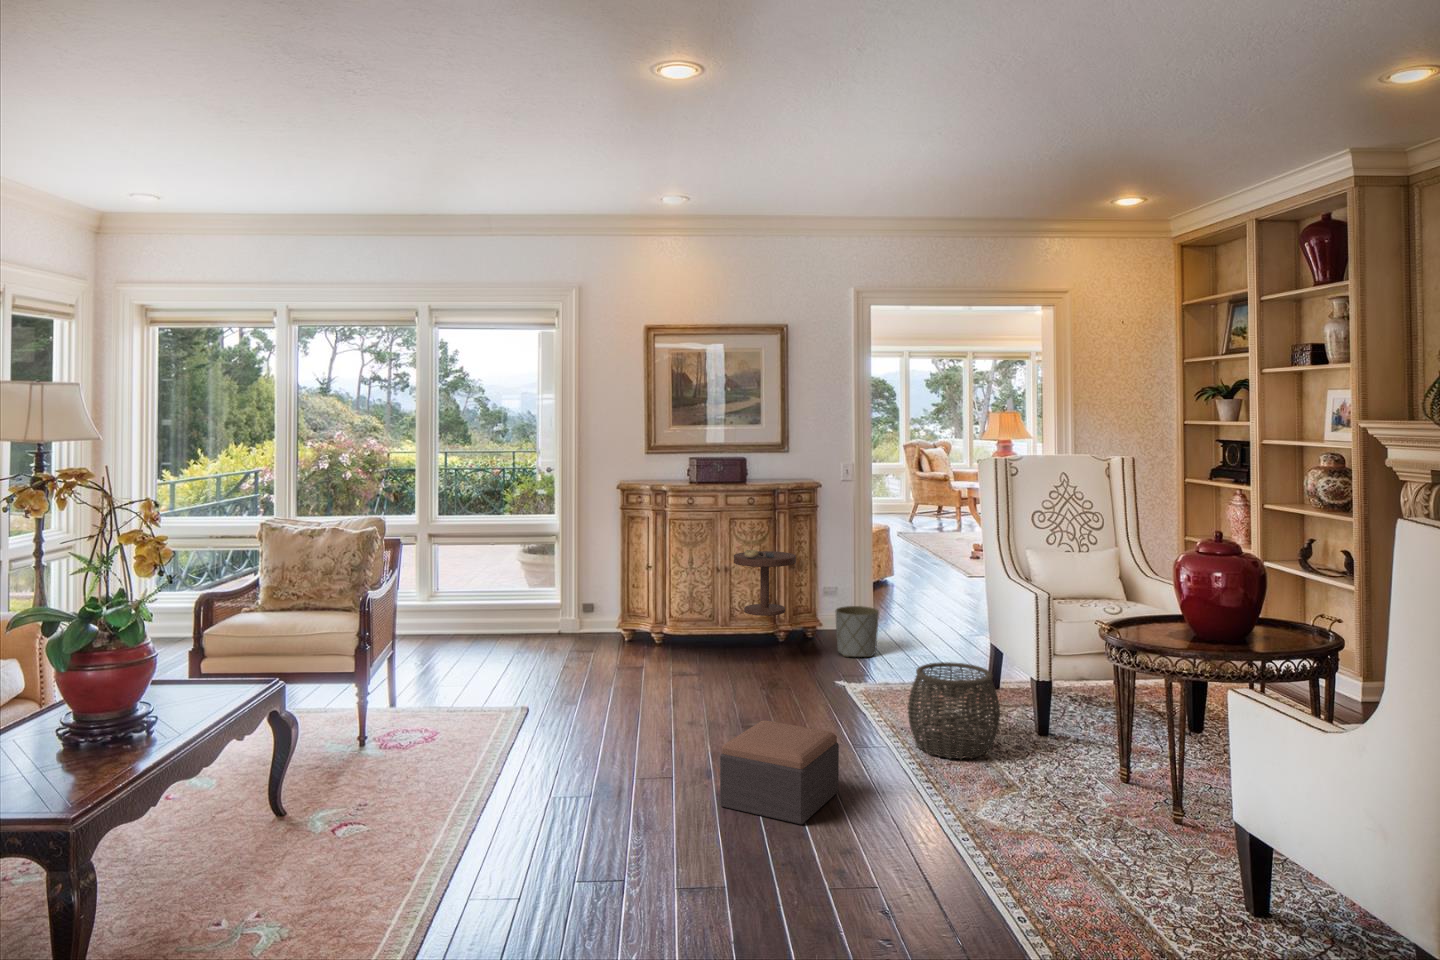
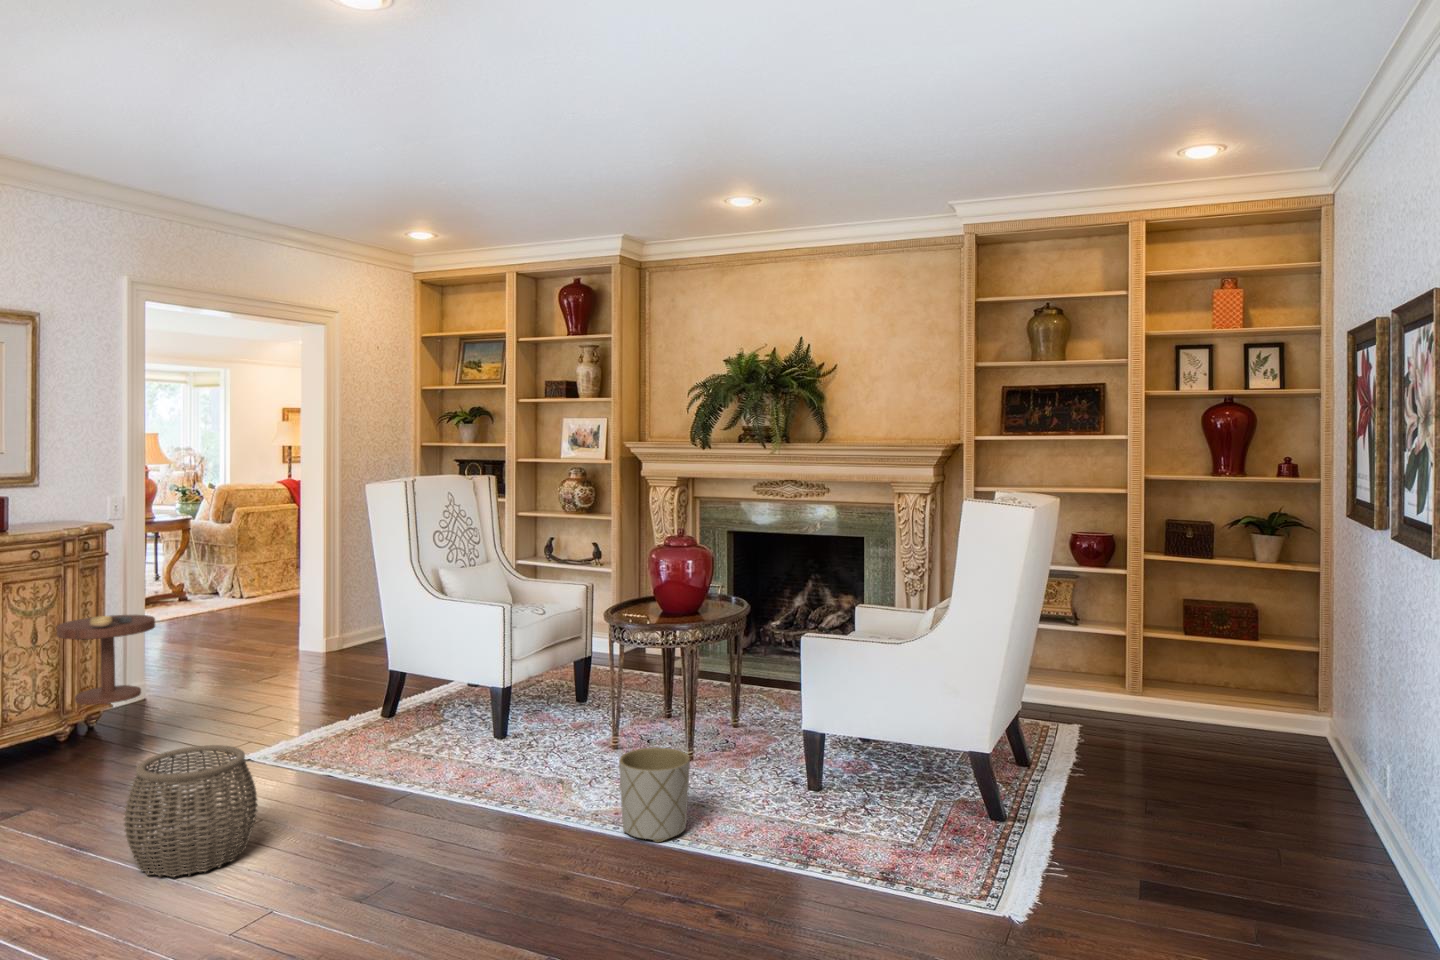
planter: present [835,606,879,657] -> present [619,747,690,842]
woven basket: present [907,662,1000,759] -> present [123,745,258,877]
footstool: present [720,720,839,825] -> none [357,781,487,909]

